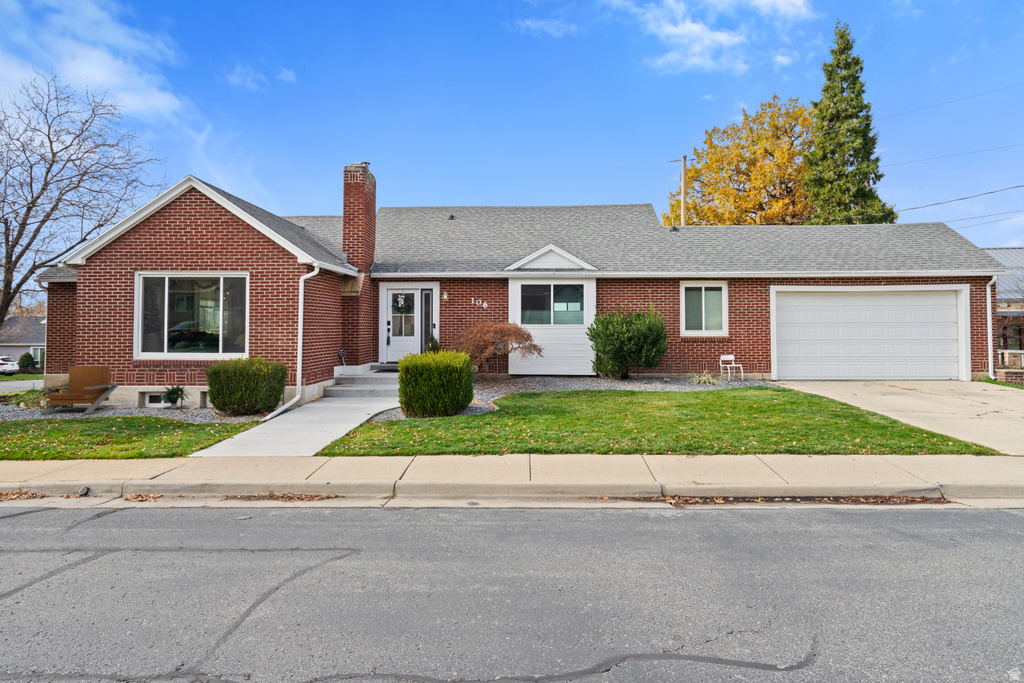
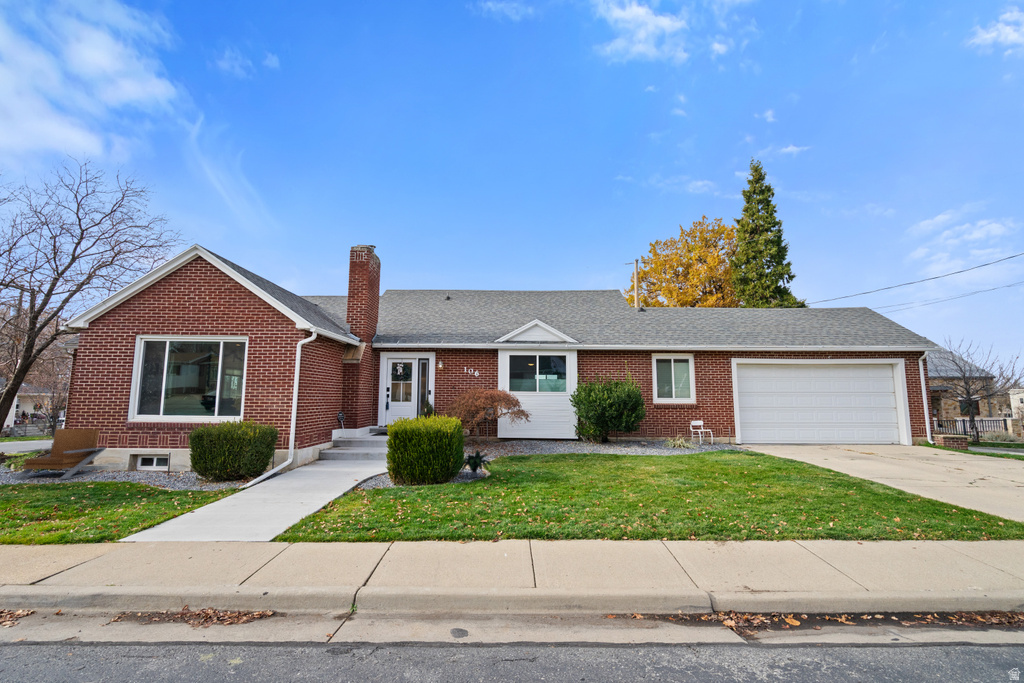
potted plant: present [159,384,191,409] -> present [460,450,491,477]

